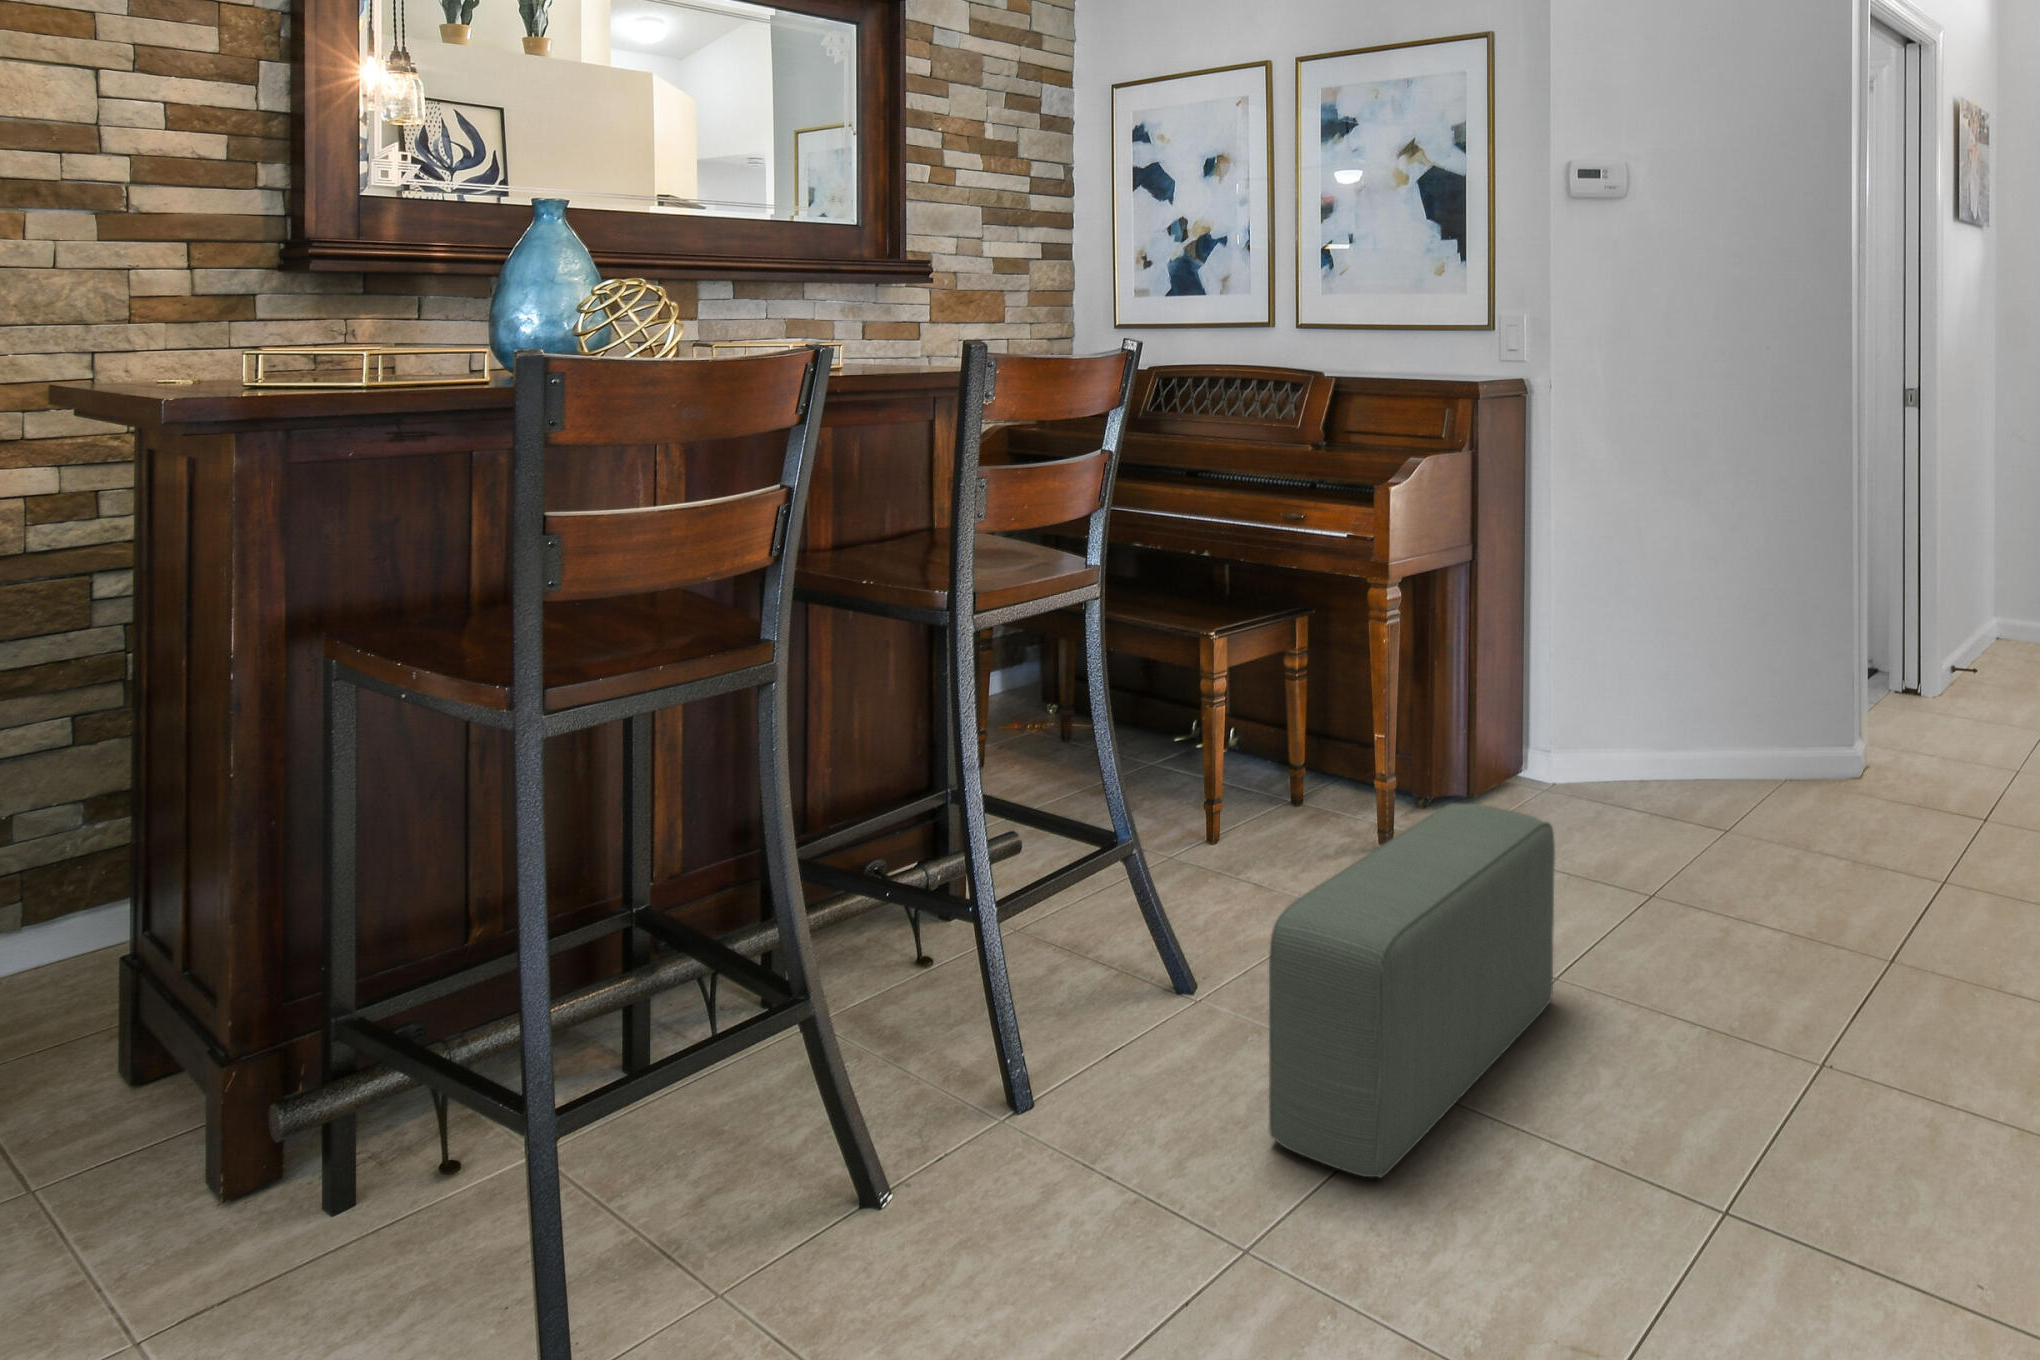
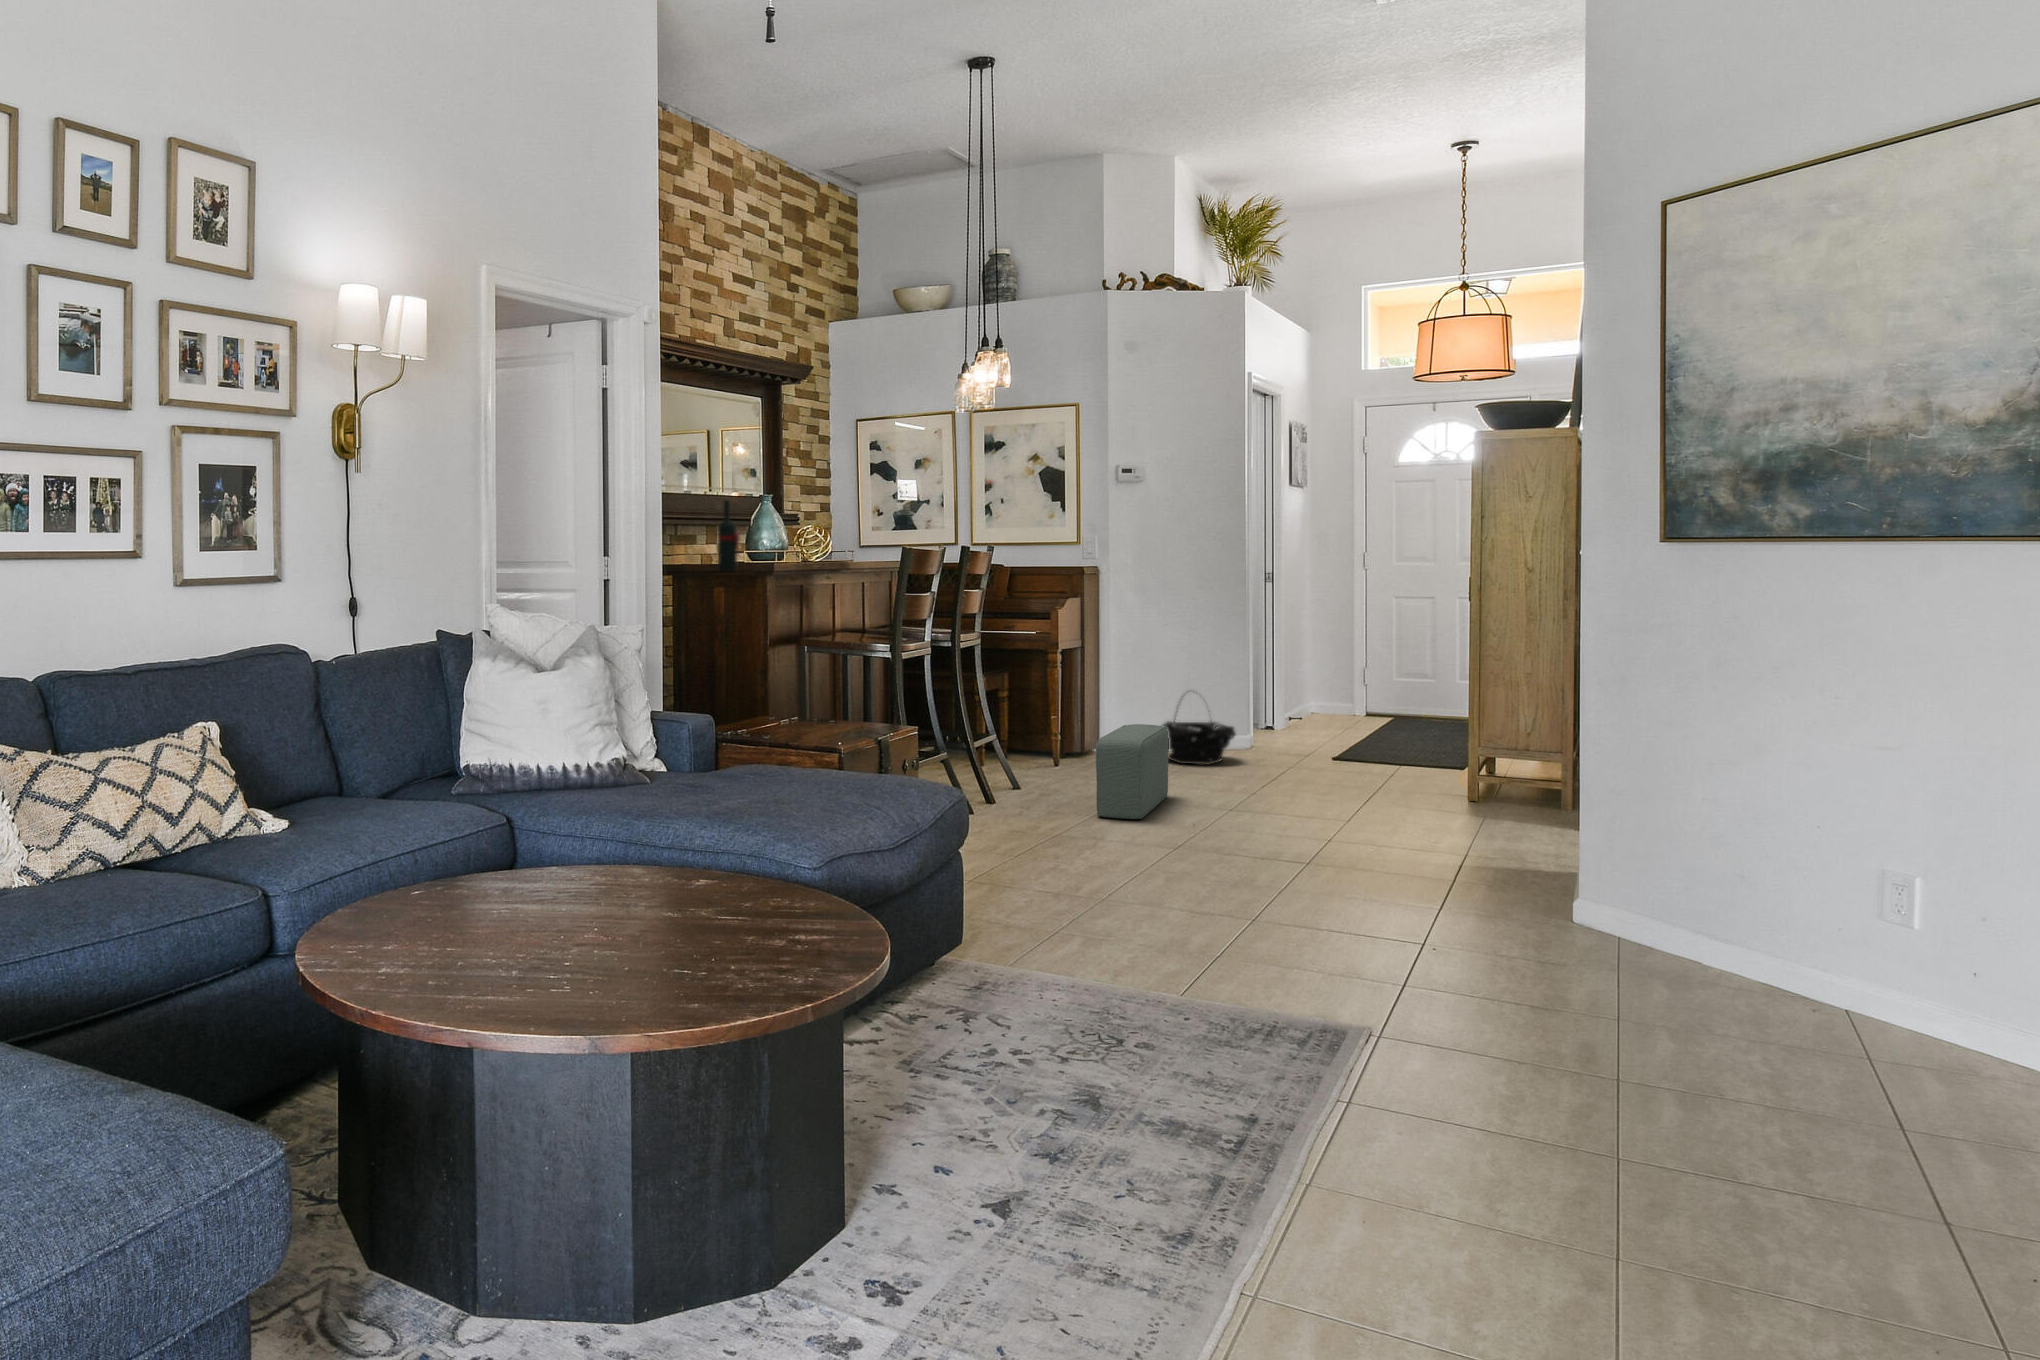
wine bottle: none [138,173,209,392] -> present [718,497,739,571]
basket: none [1621,652,1798,827] -> present [1162,711,1236,765]

